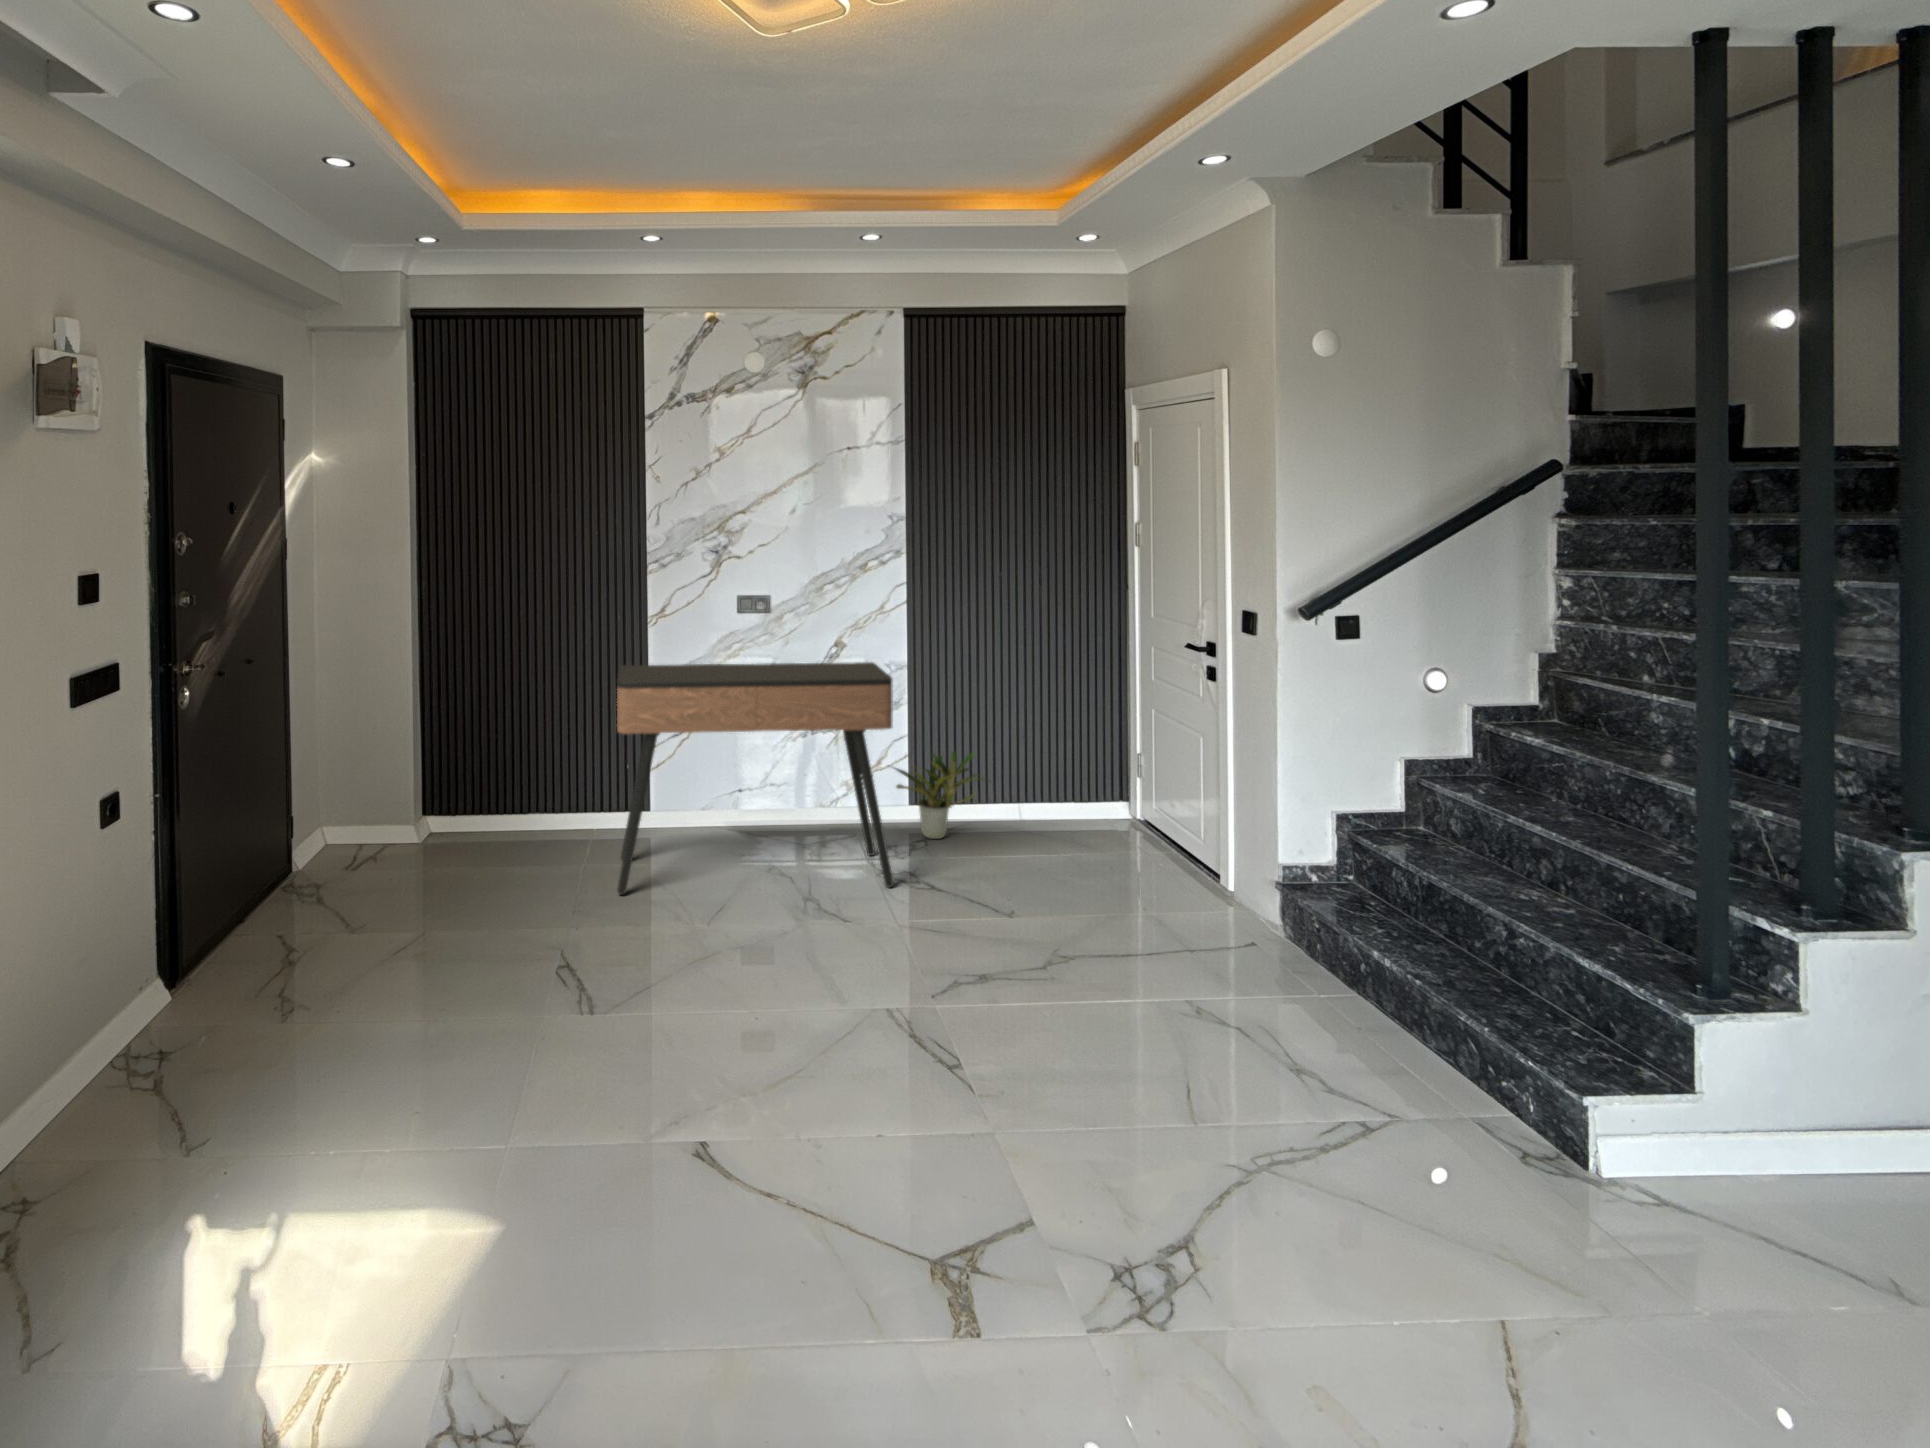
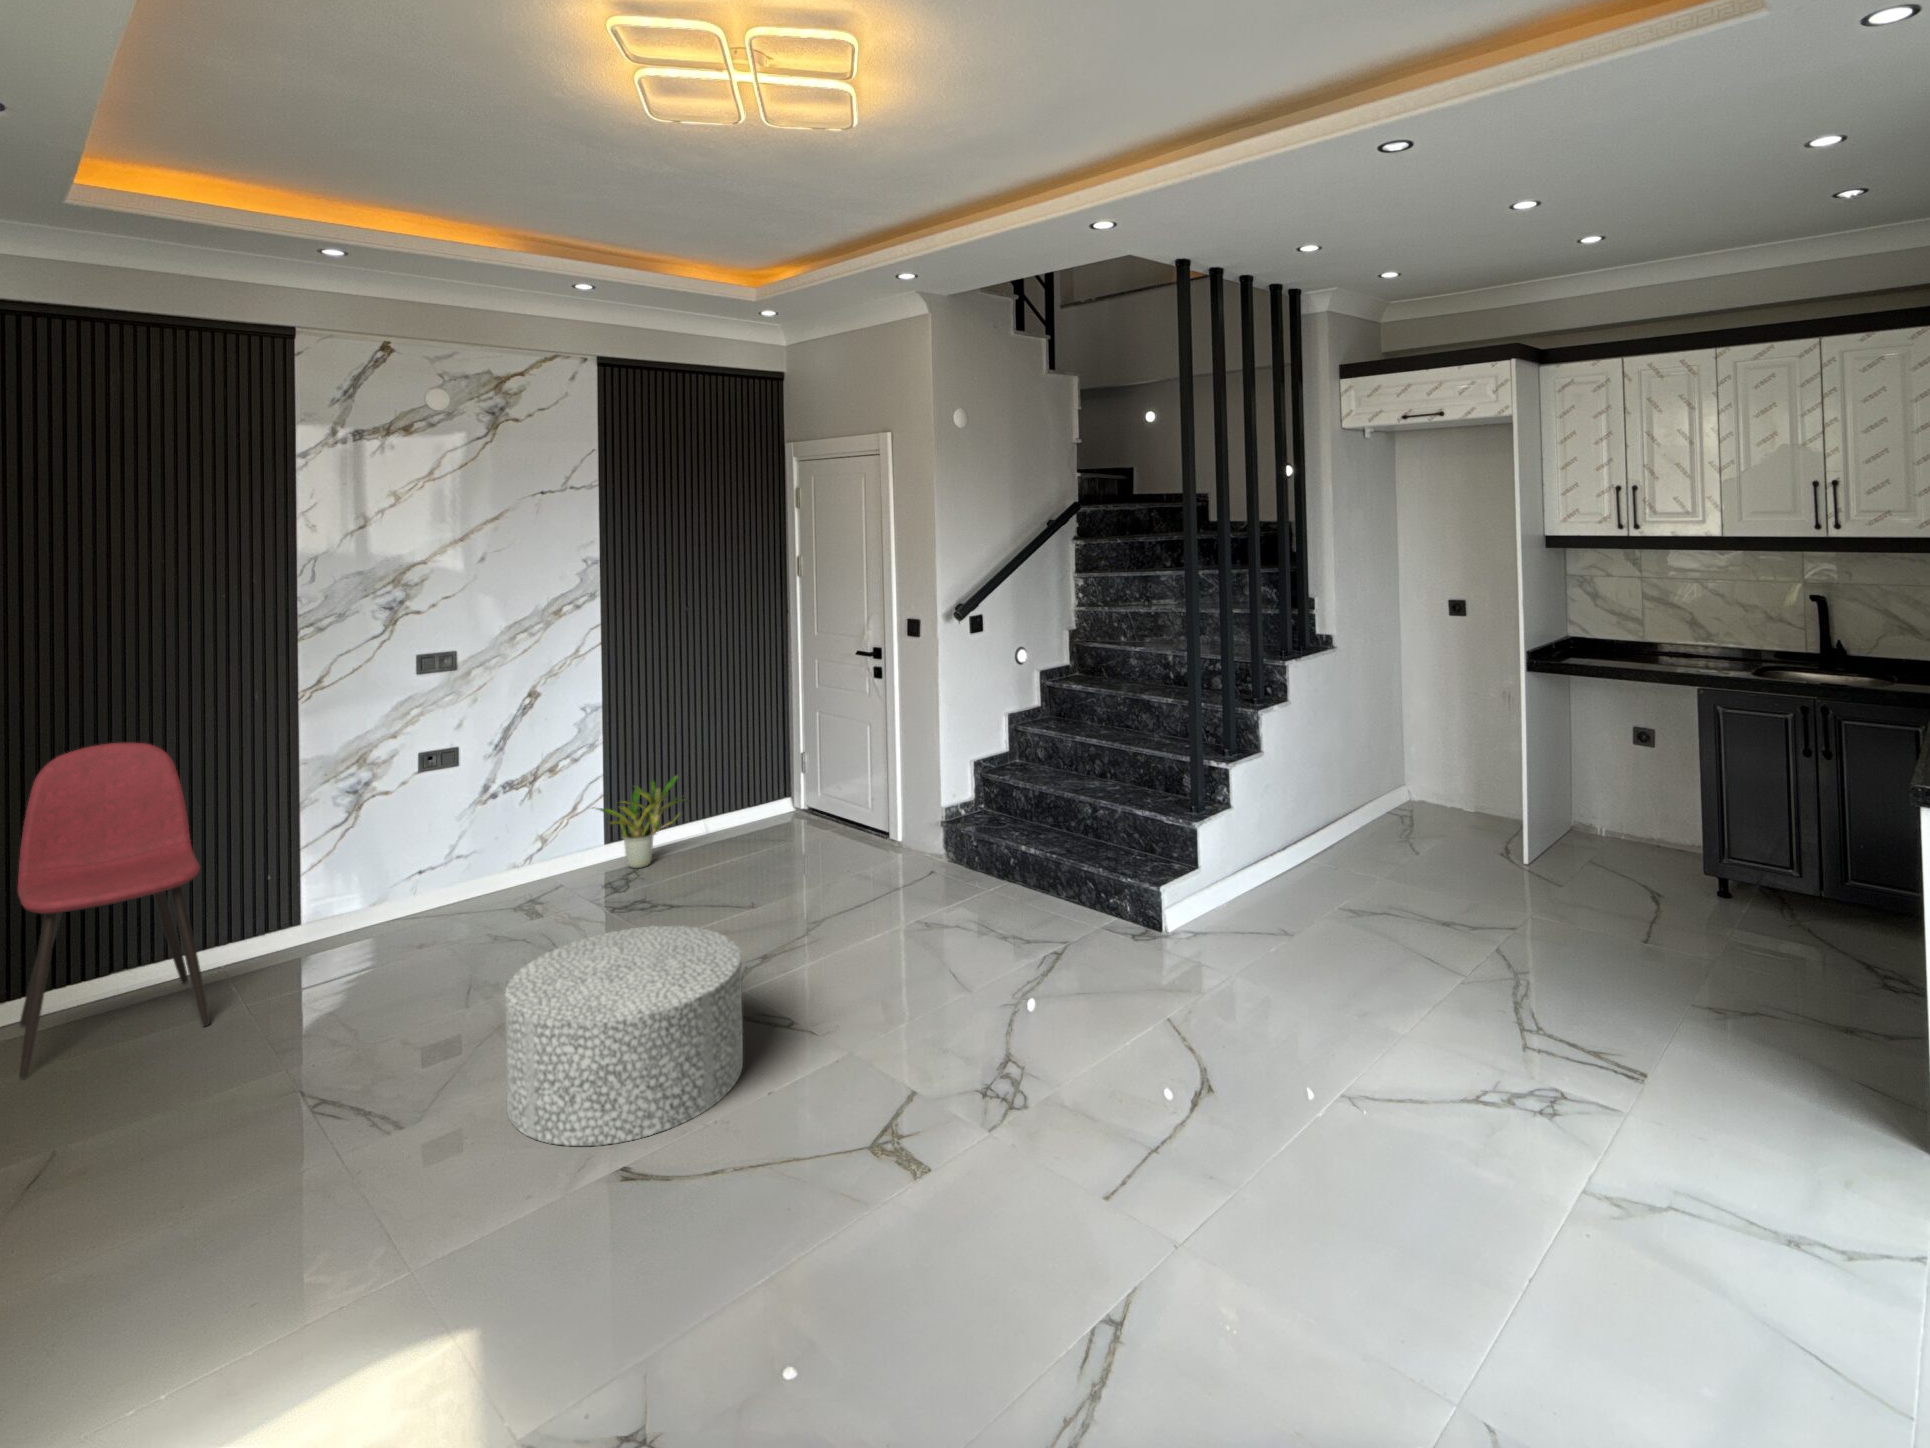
dining chair: none [435,640,563,877] -> present [18,742,210,1079]
console table: present [617,662,894,895] -> none [298,704,635,1011]
ottoman: none [653,897,886,1129] -> present [505,926,743,1146]

